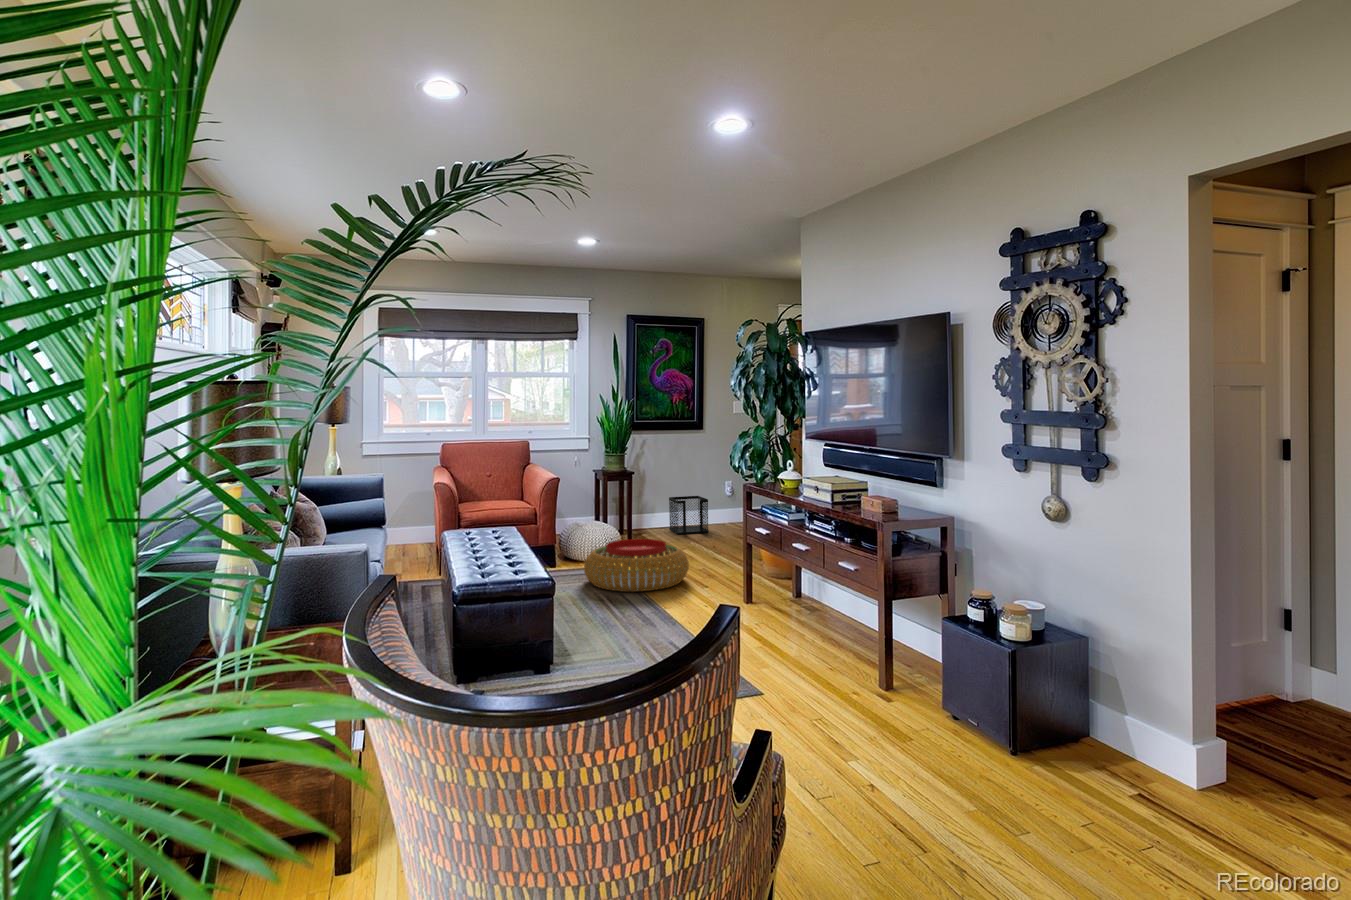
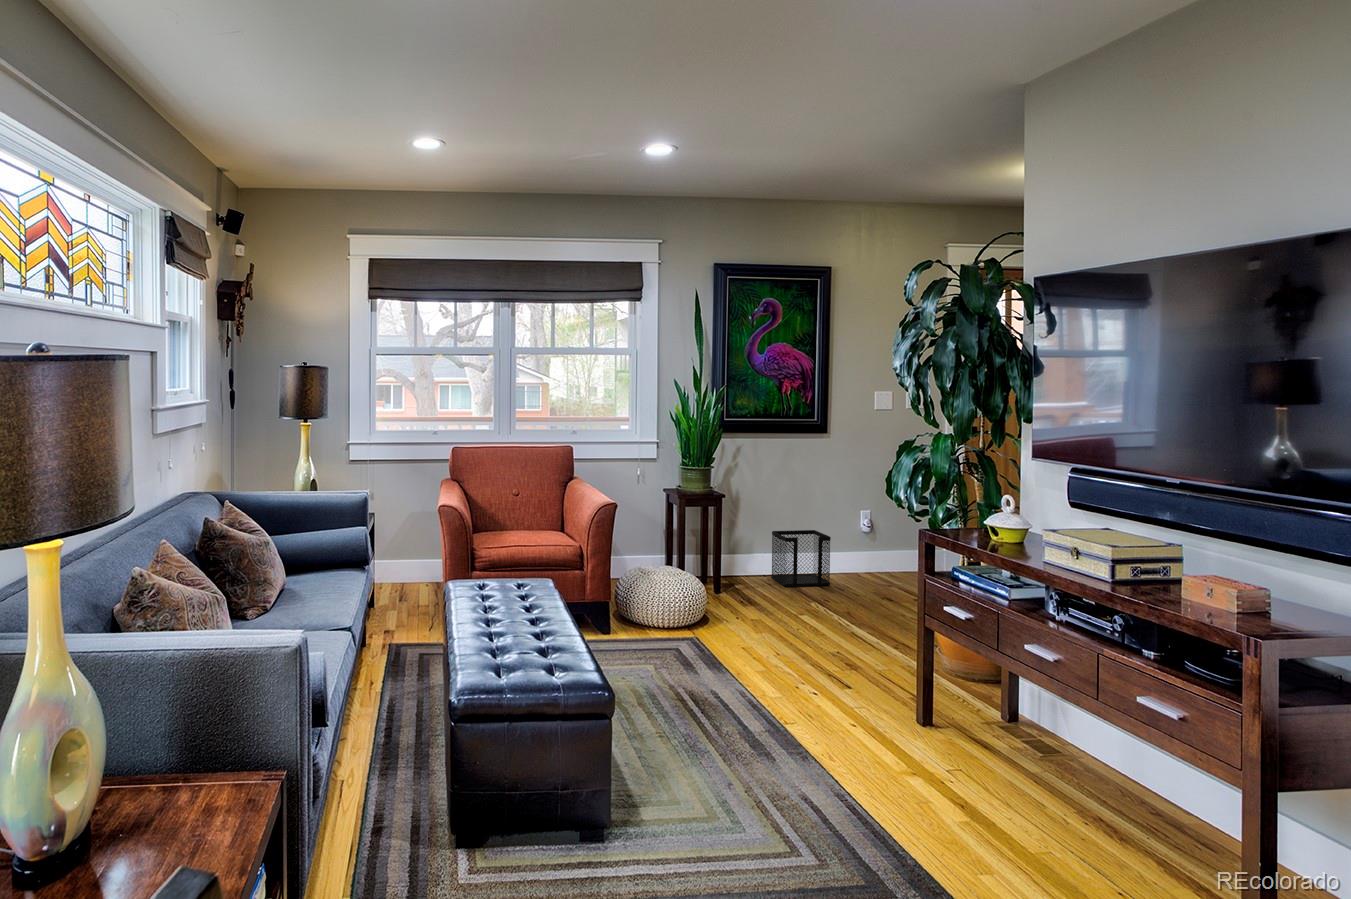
pouf: present [584,539,689,592] -> none [655,601,818,689]

